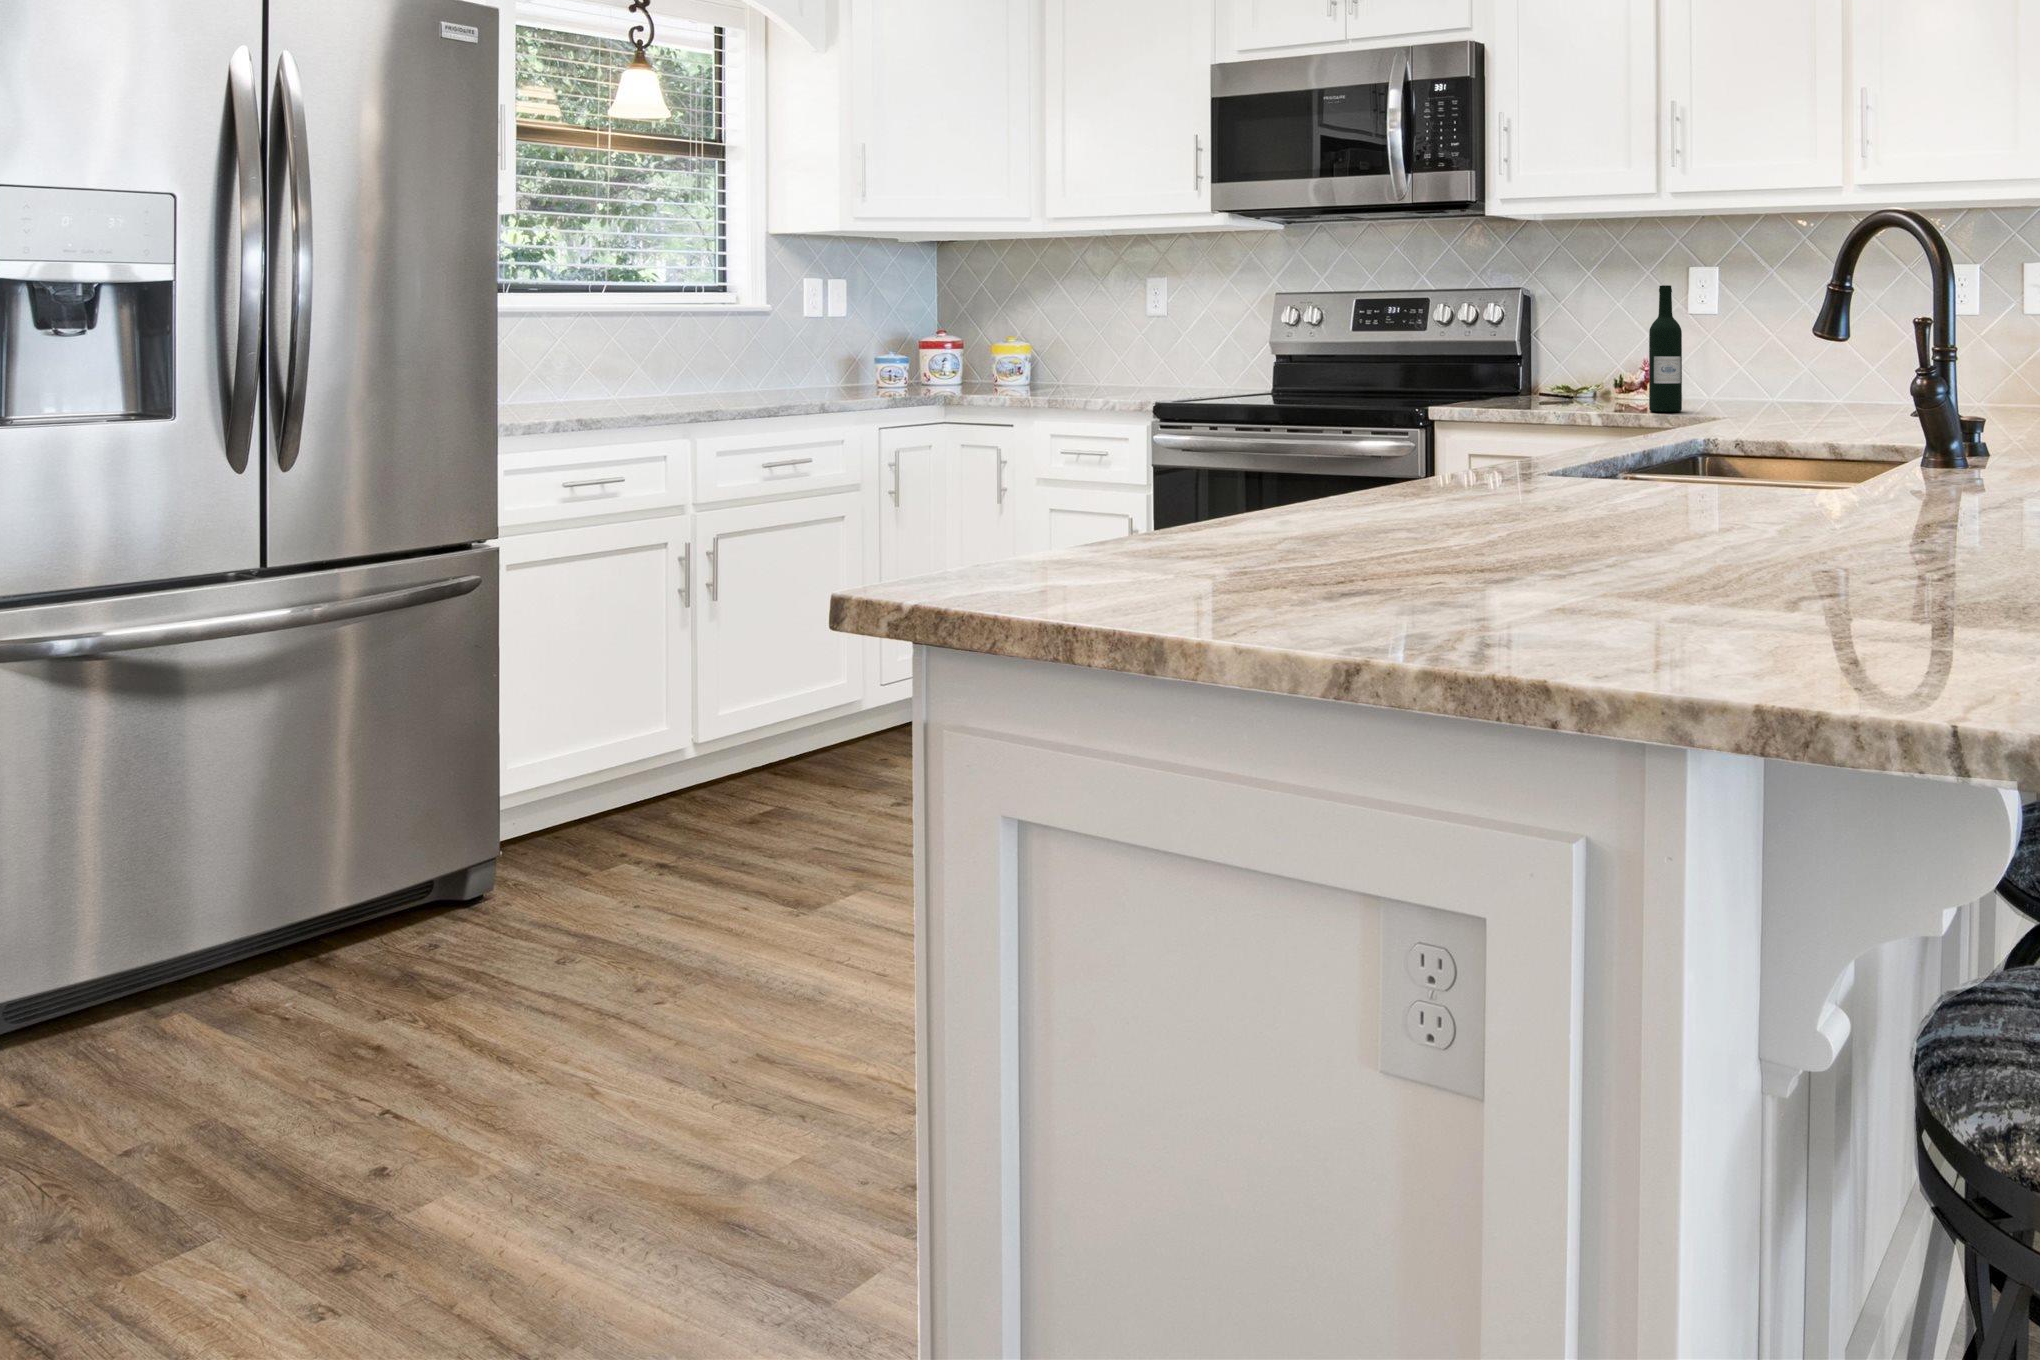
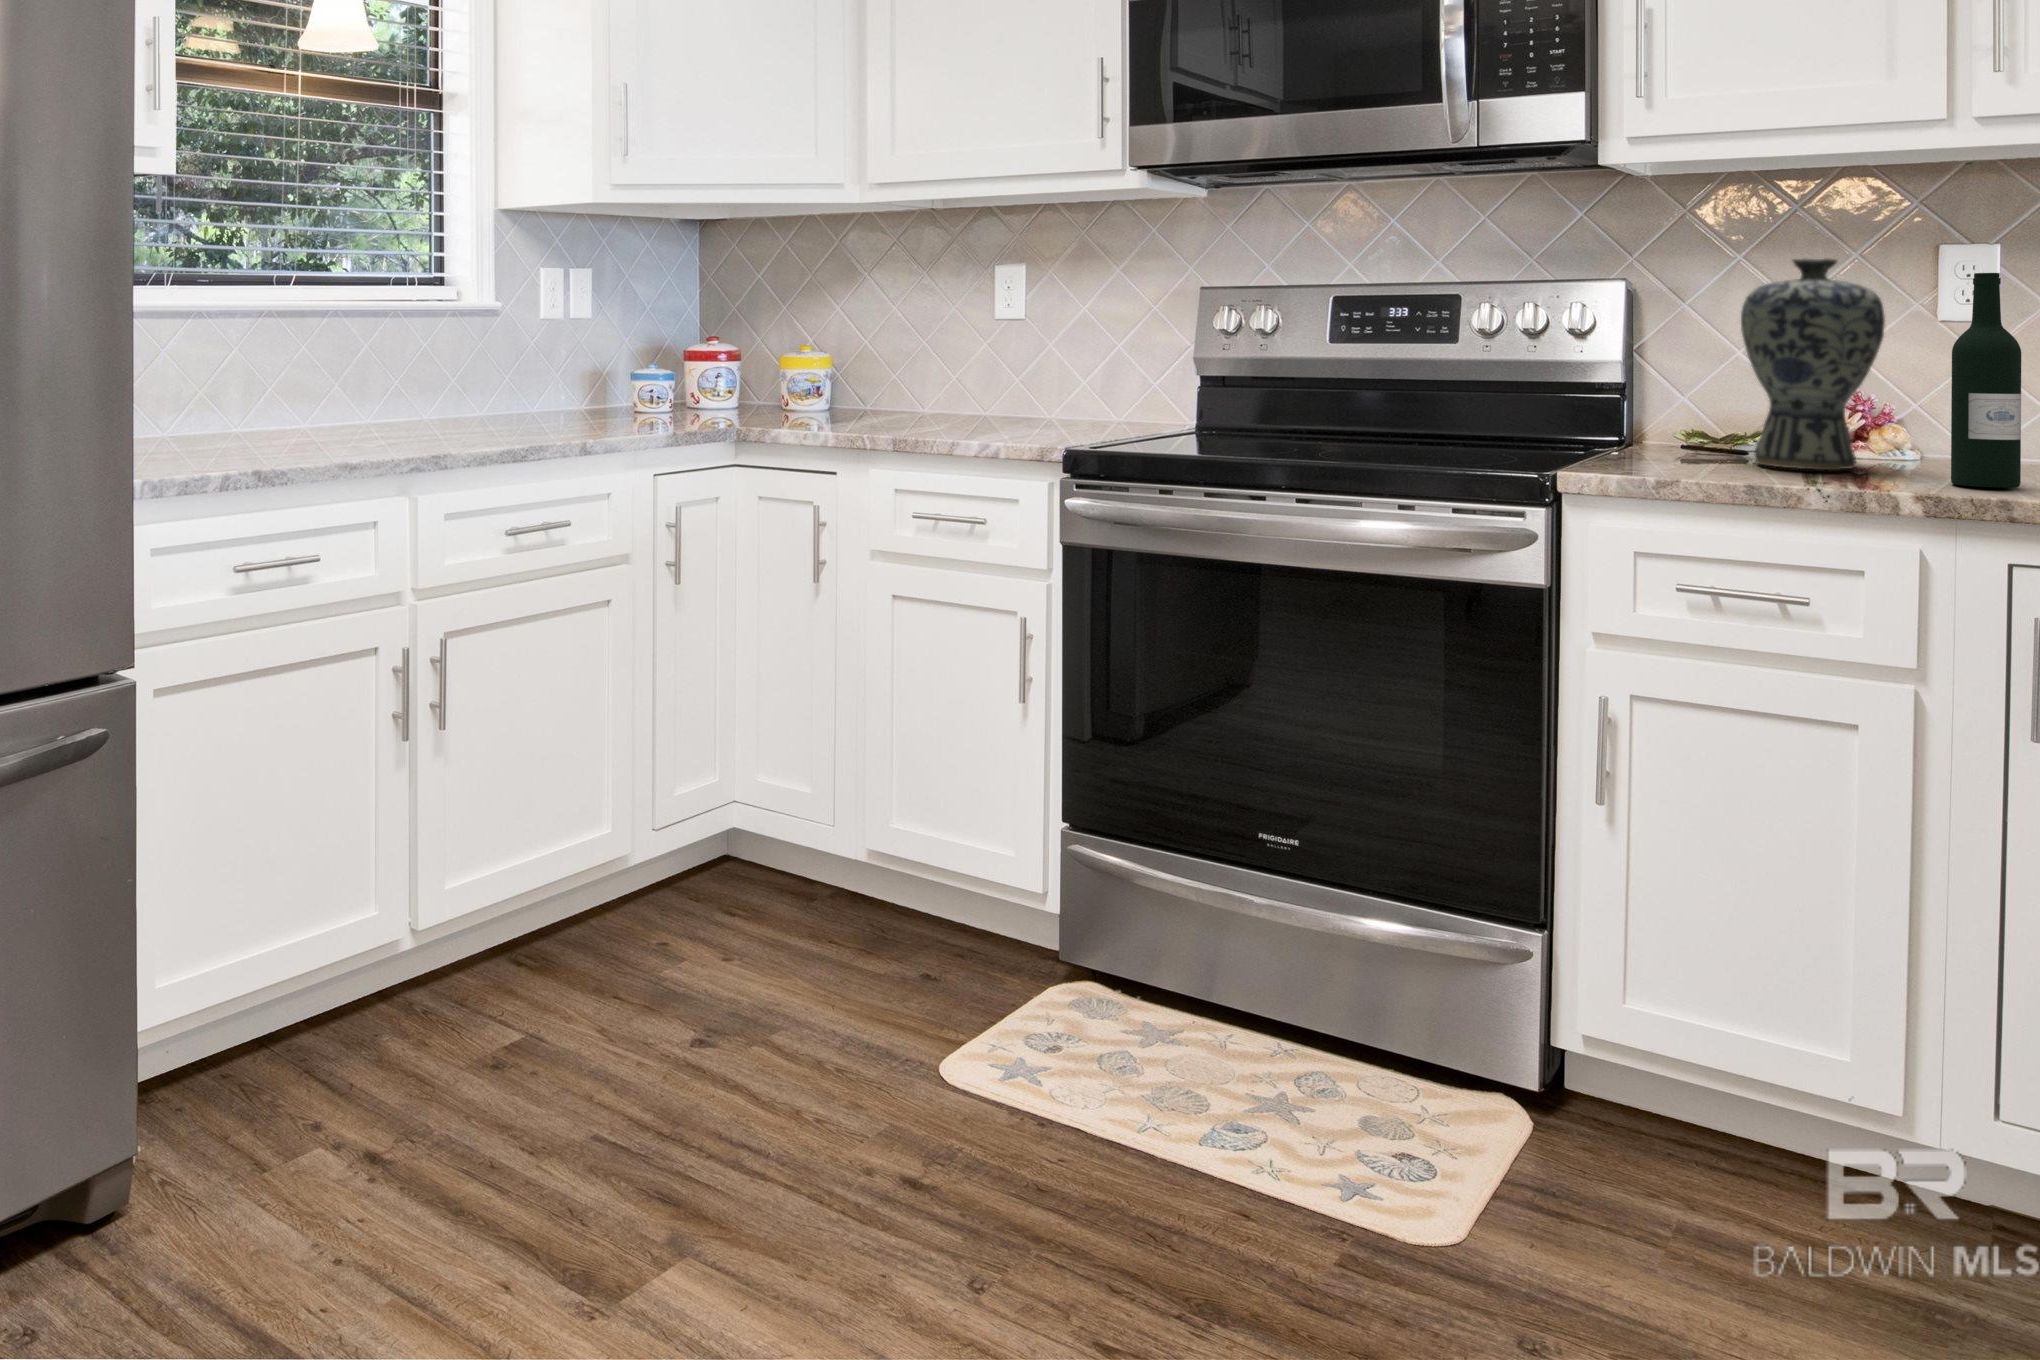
vase: none [1558,276,1630,405] -> present [1741,258,1885,470]

